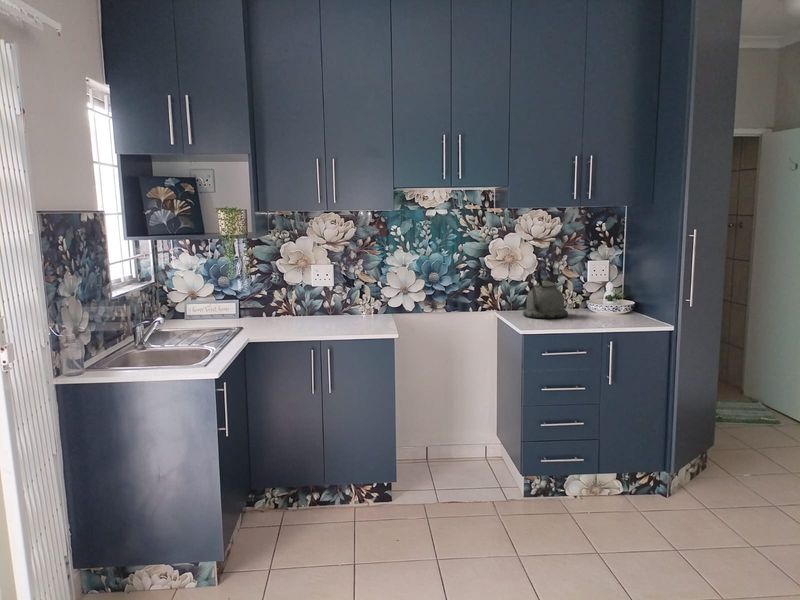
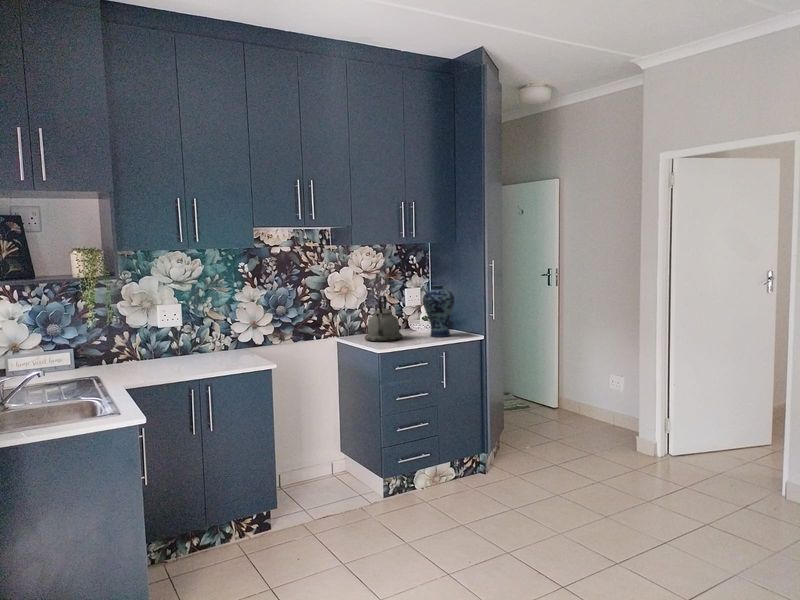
vase: none [596,255,639,319] -> present [423,285,454,337]

